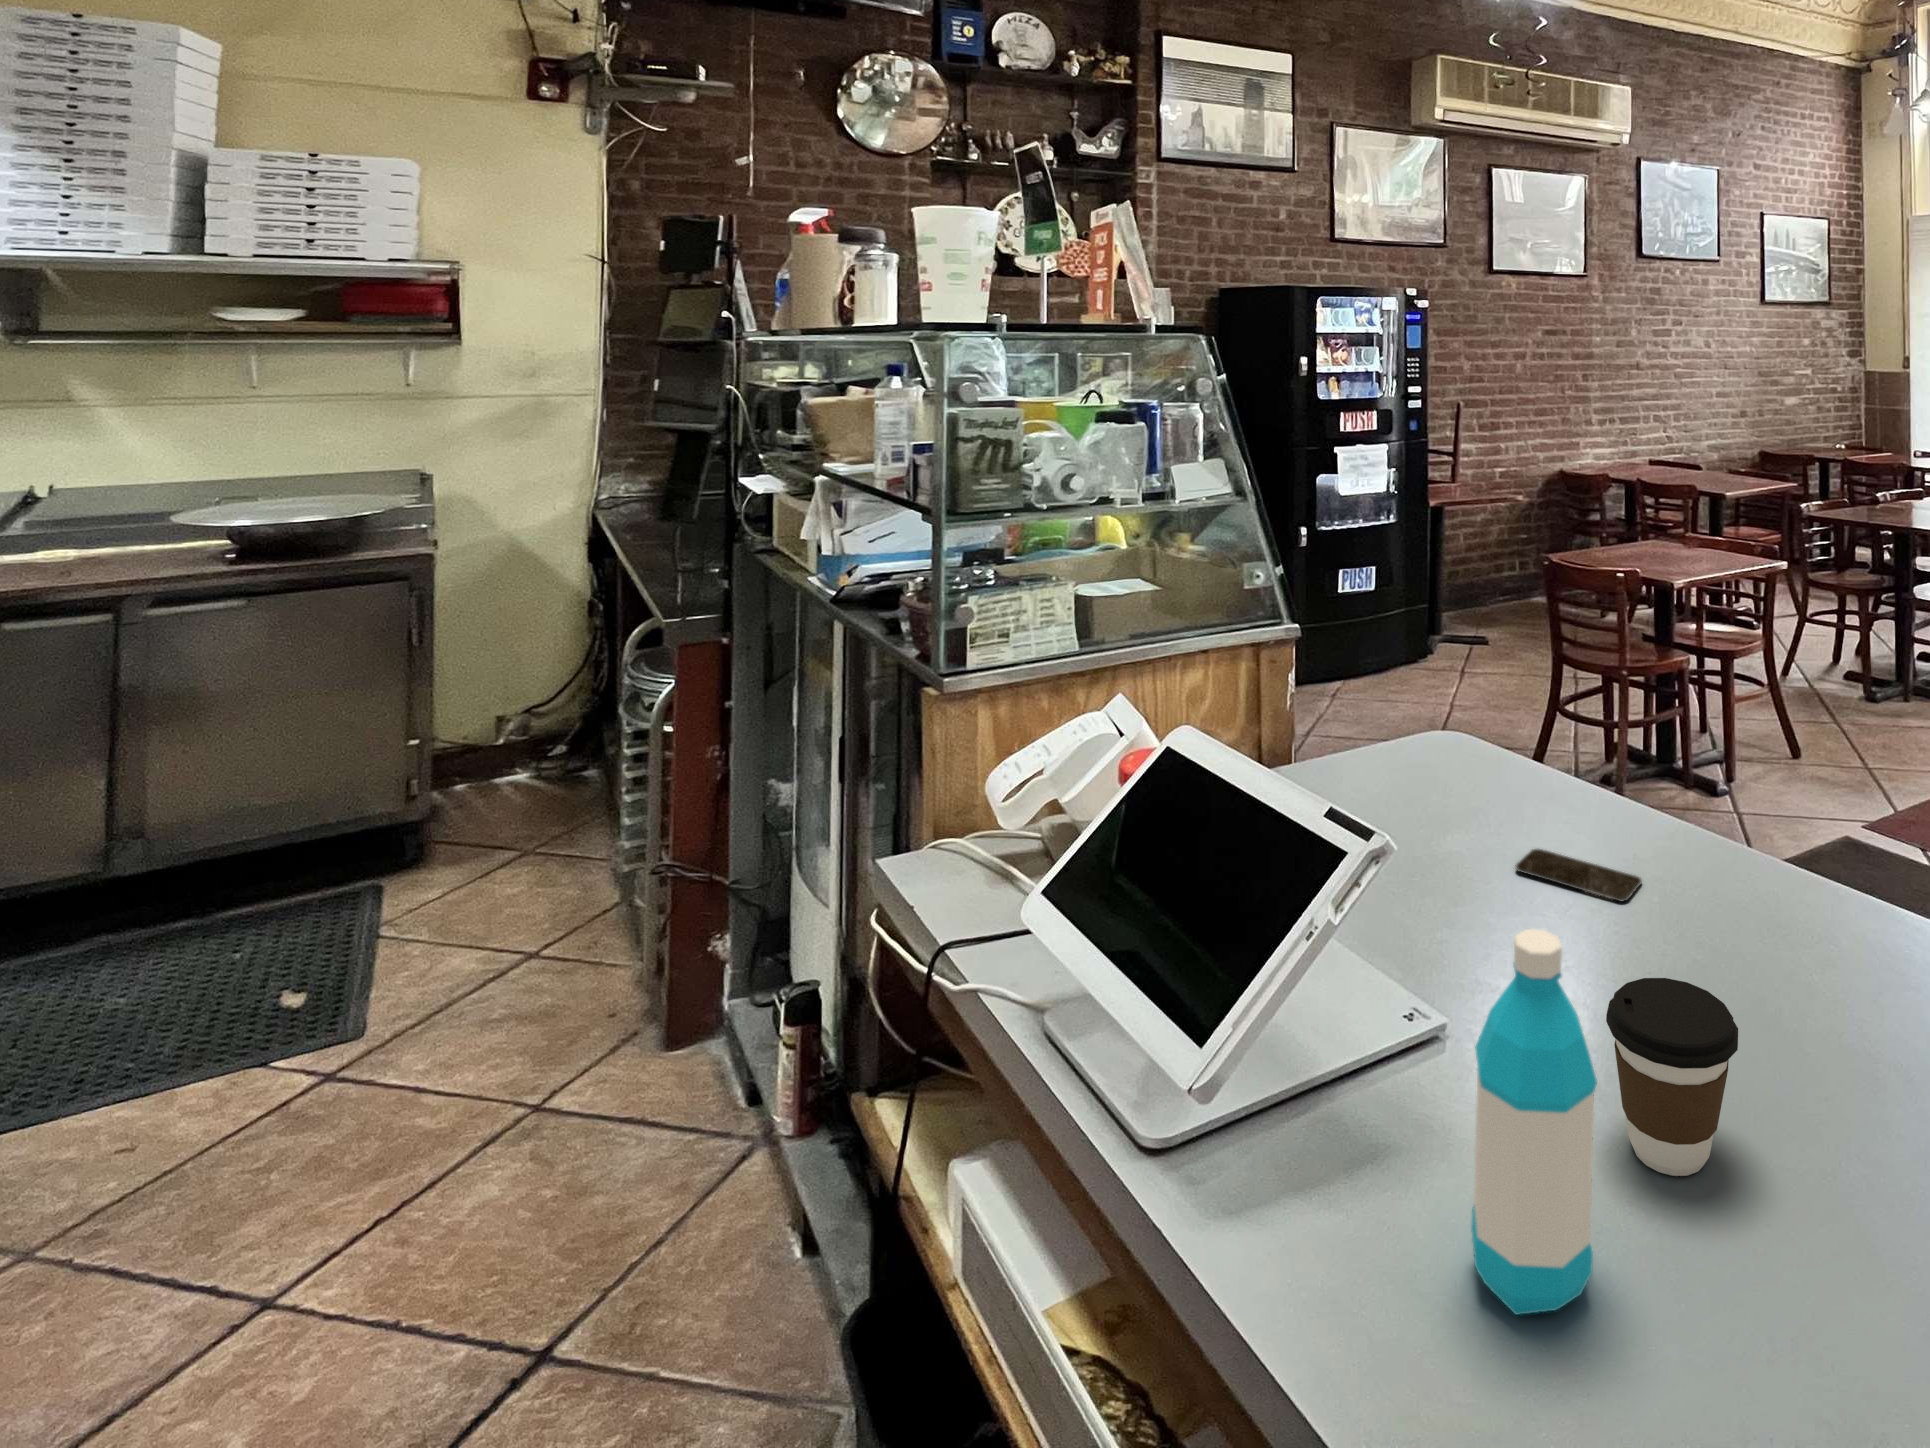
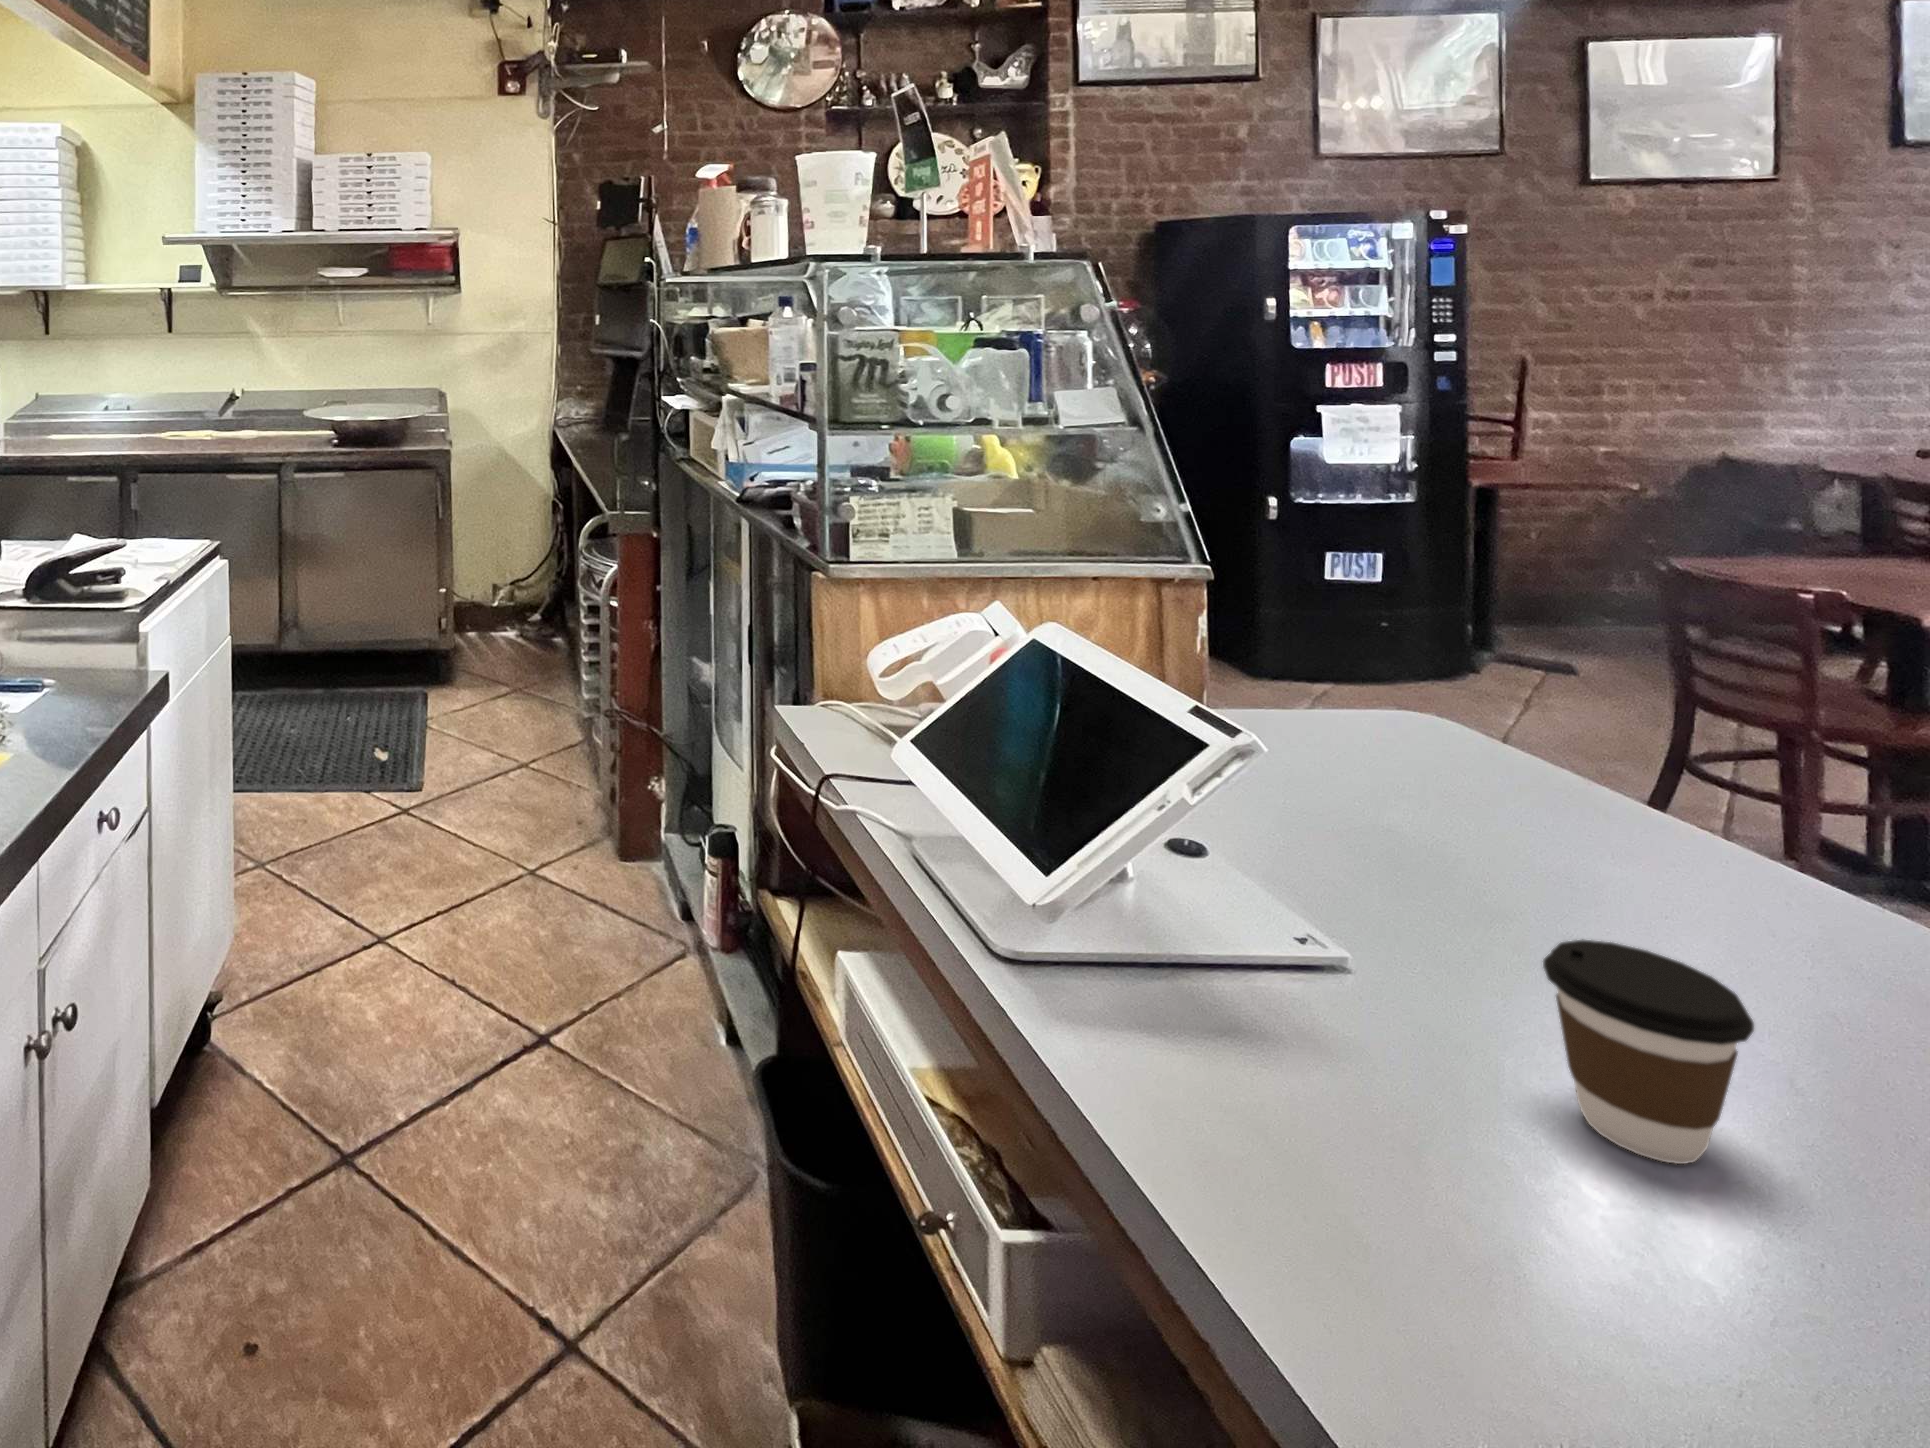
smartphone: present [1516,849,1642,901] -> none [1488,836,1695,915]
water bottle: present [1471,929,1597,1315] -> none [1326,811,1484,1191]

